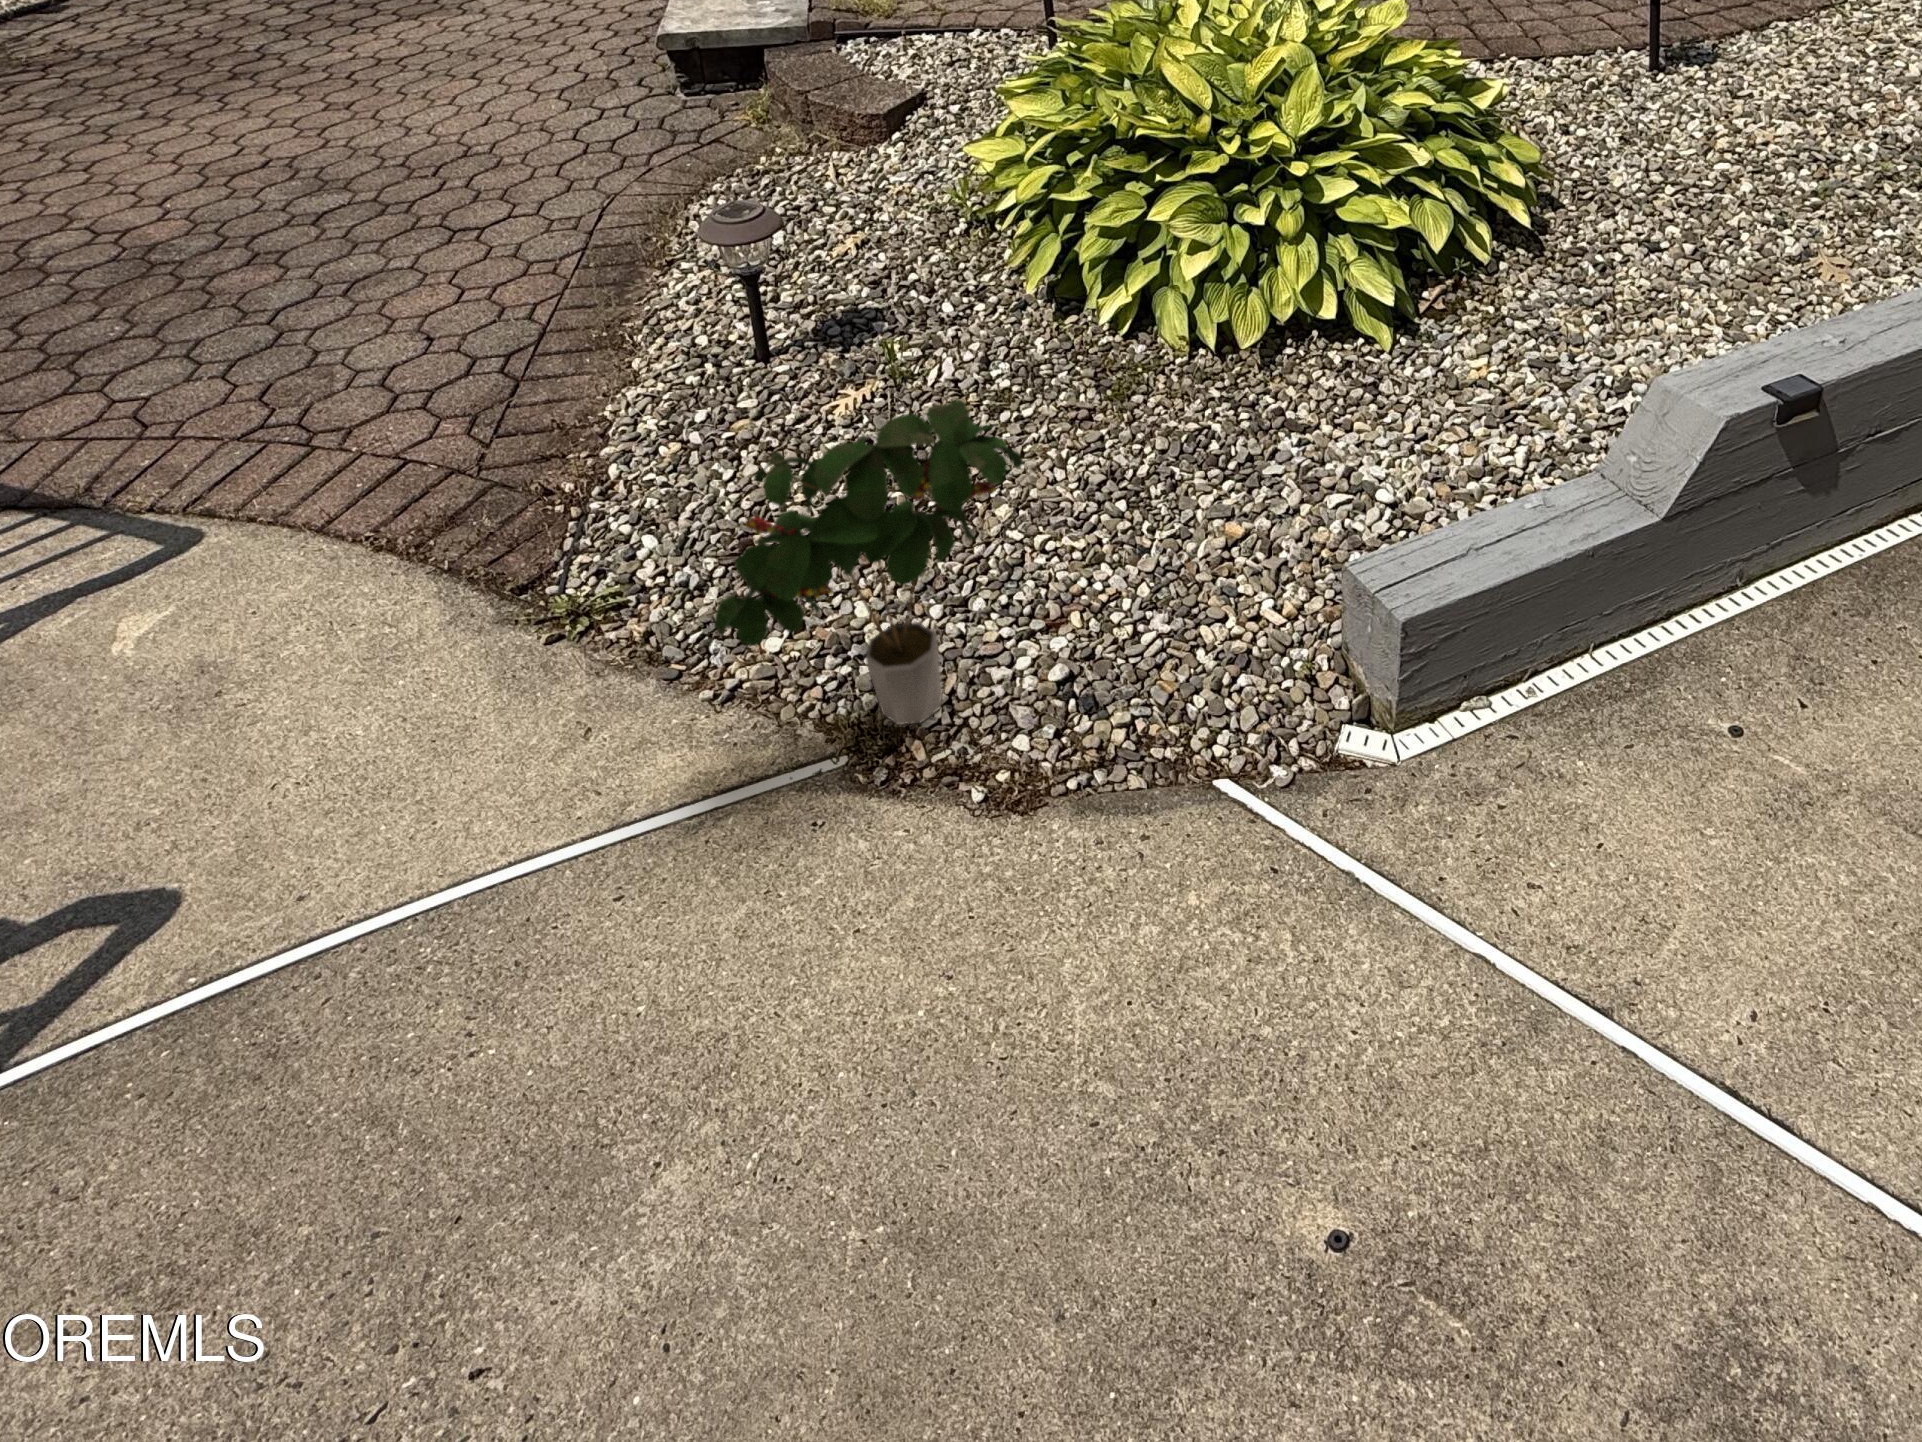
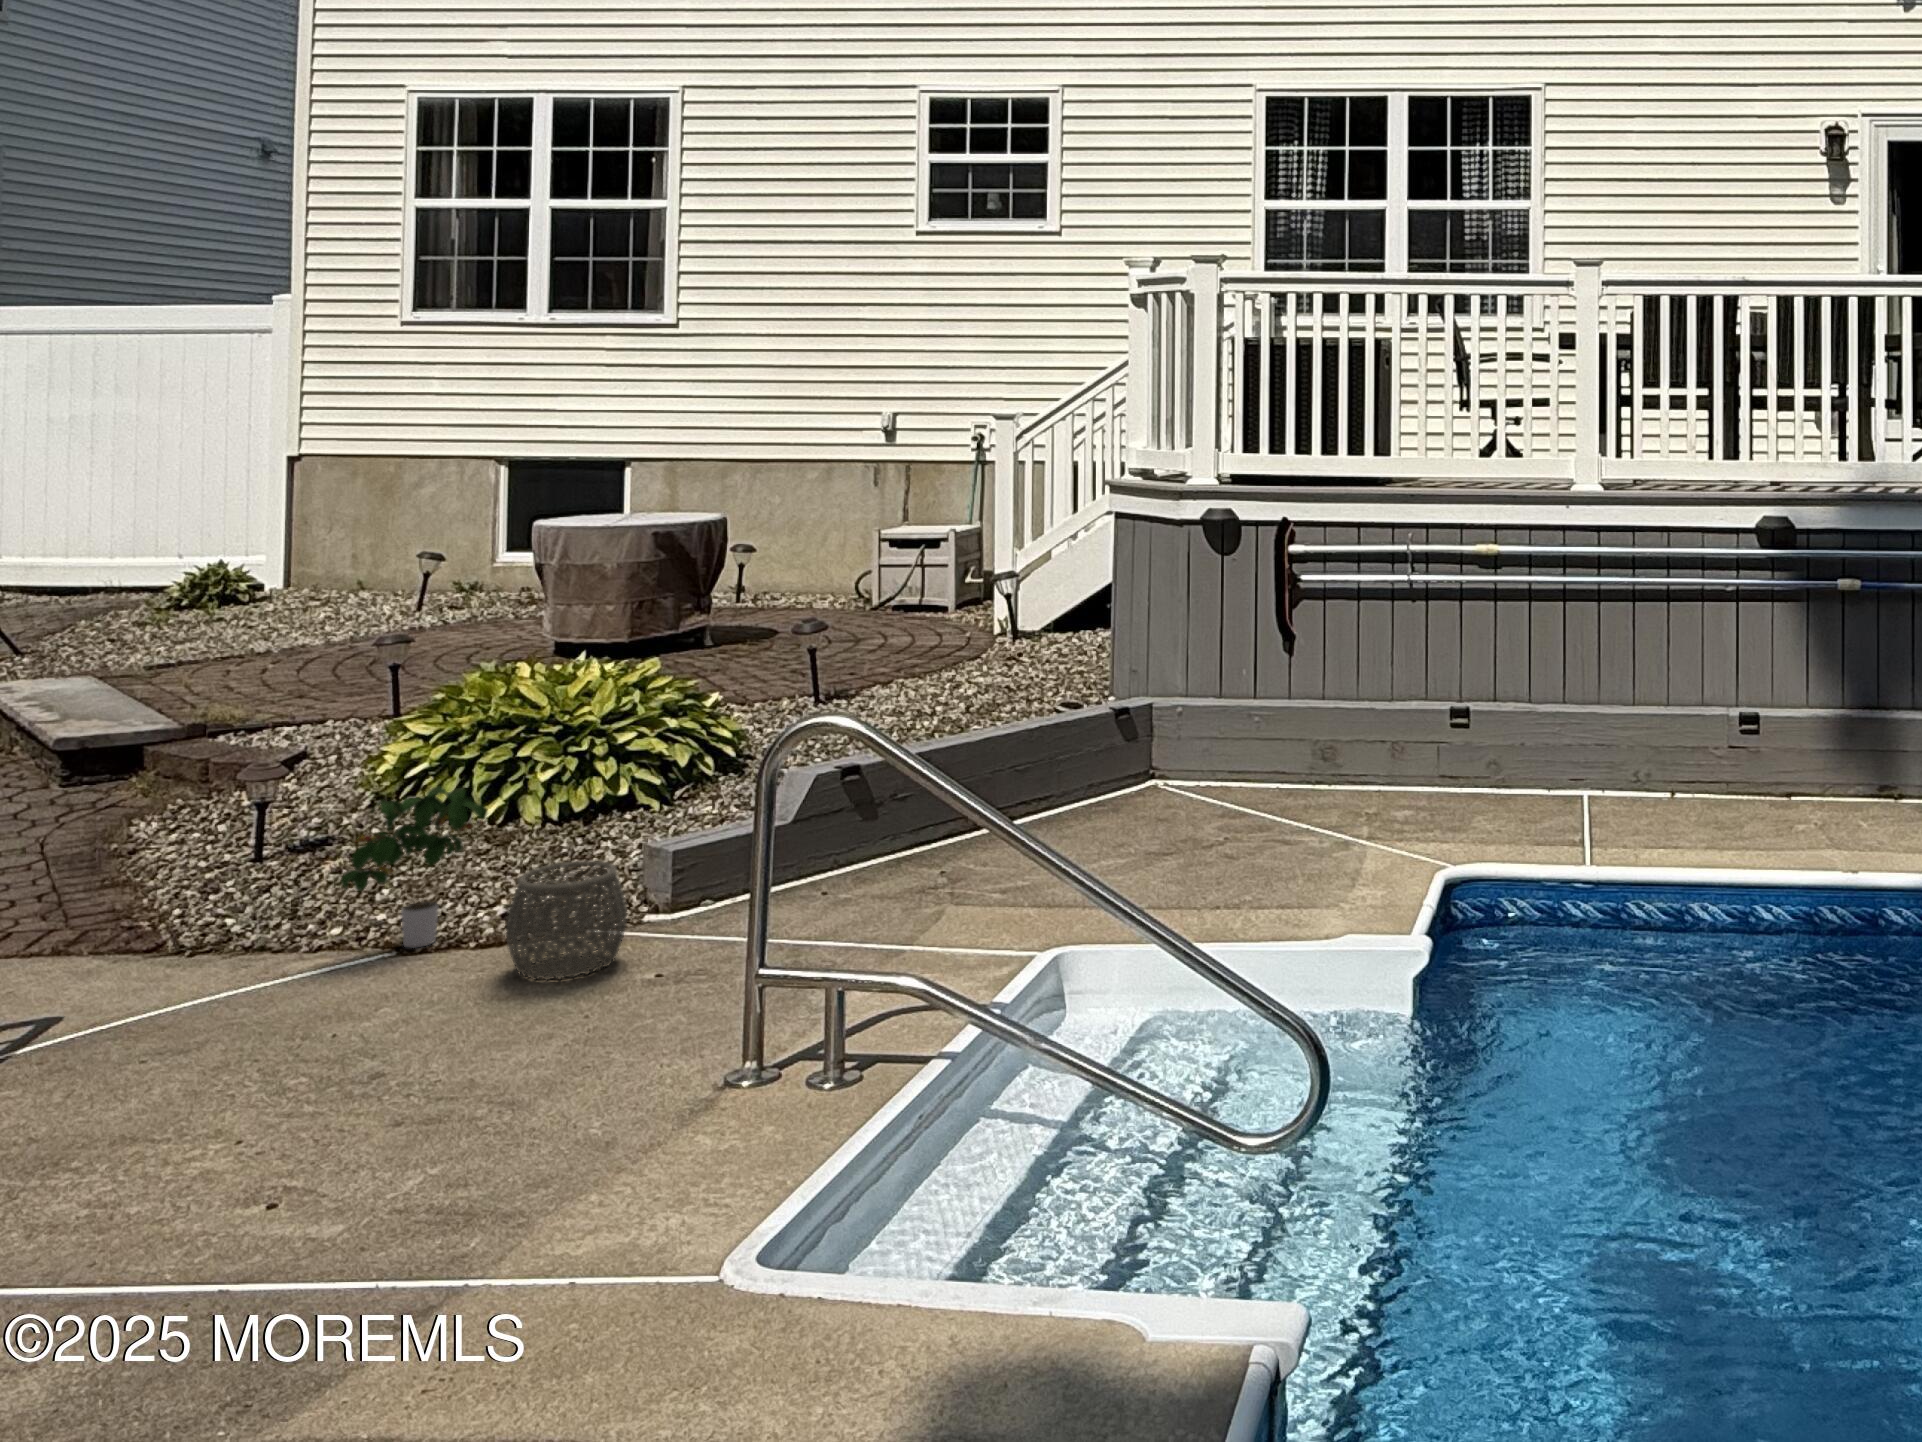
woven basket: none [983,744,1285,1115] -> present [505,860,627,980]

